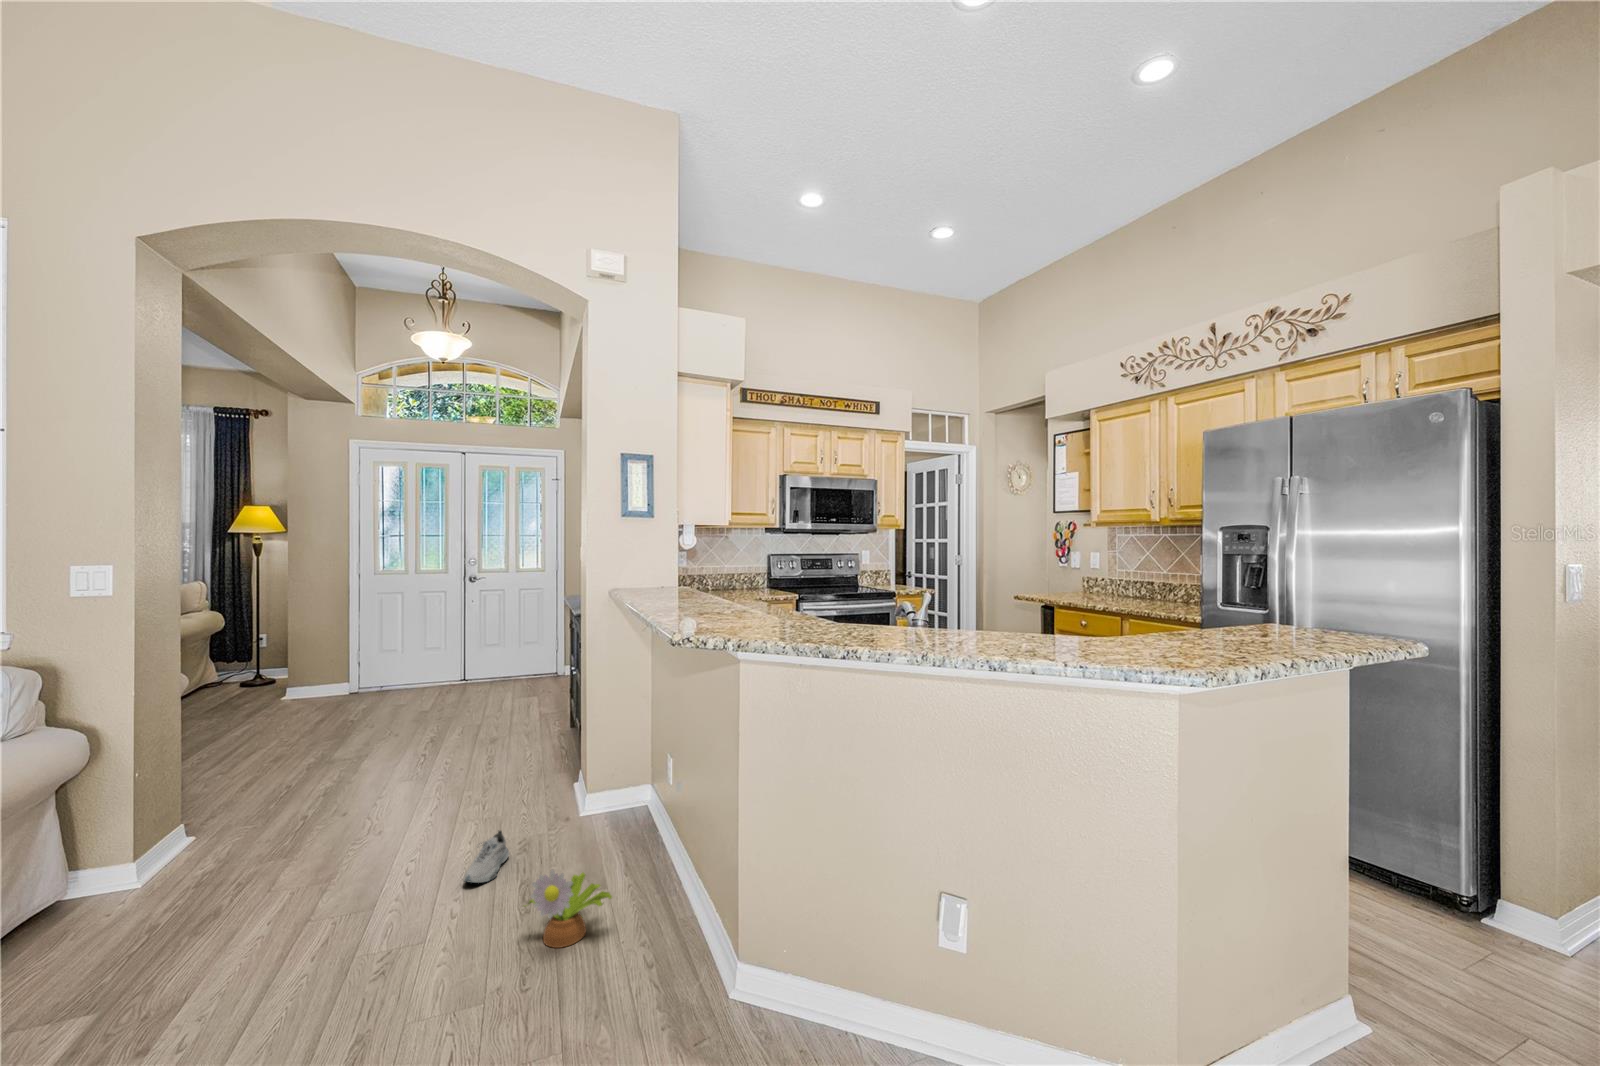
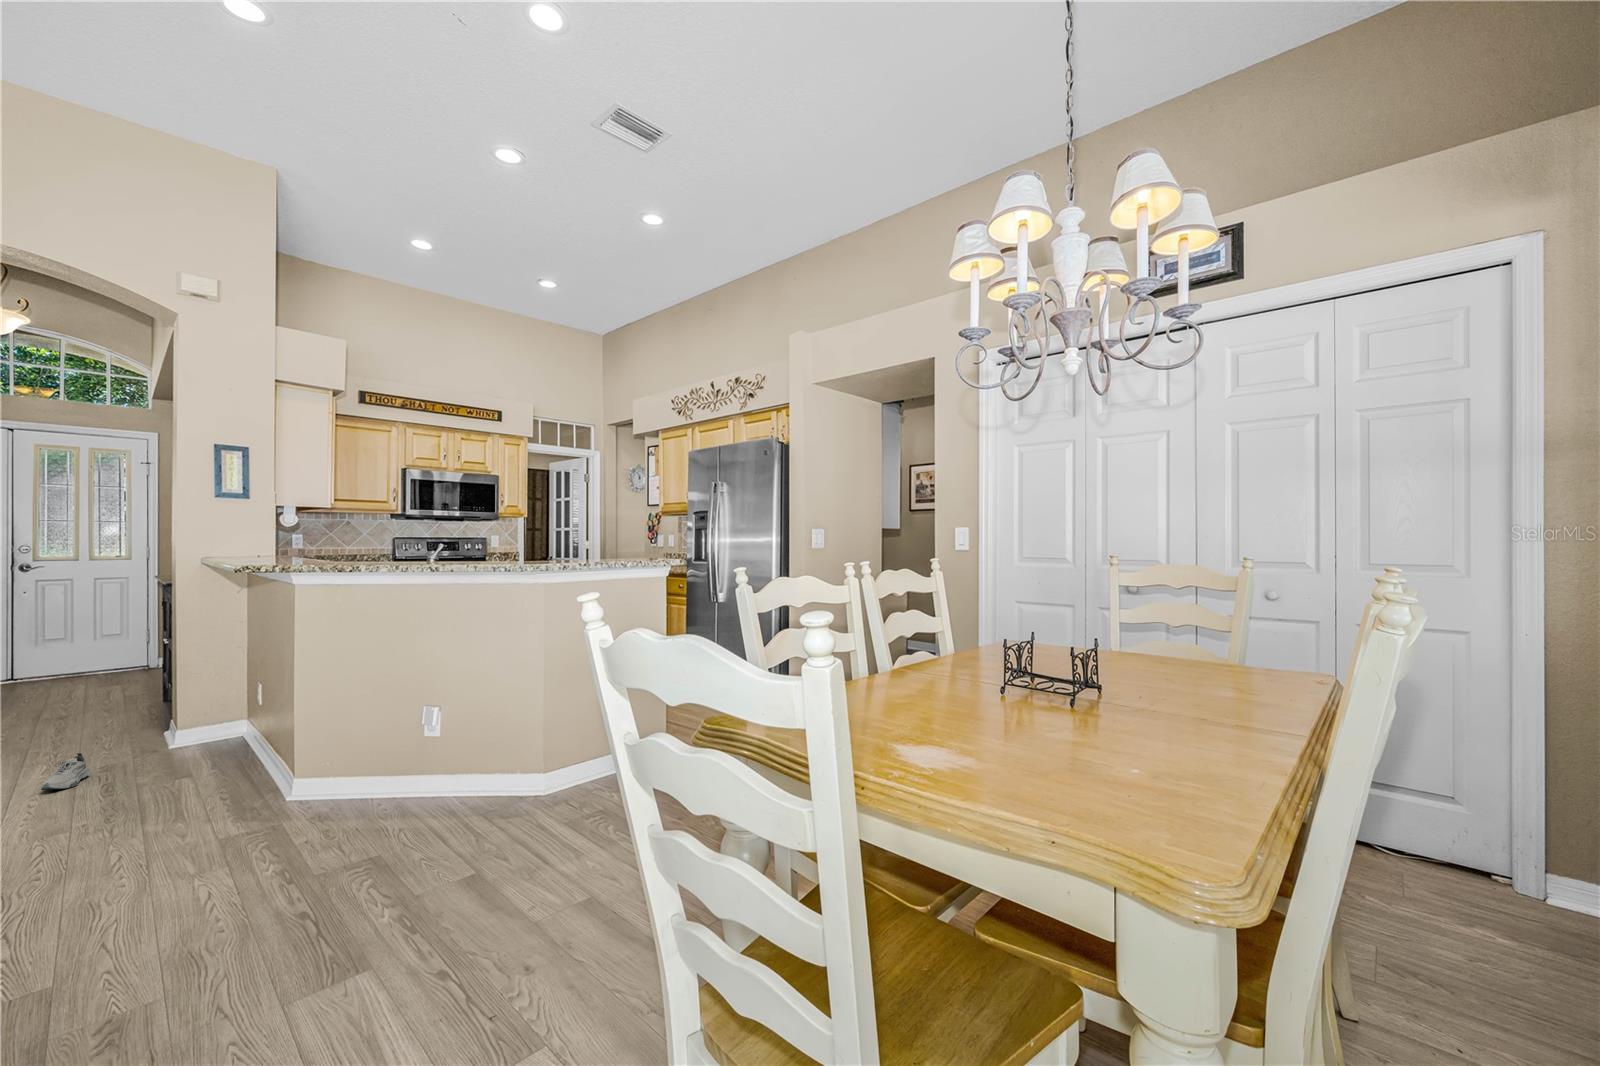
decorative plant: present [524,870,612,948] -> none [106,748,194,806]

